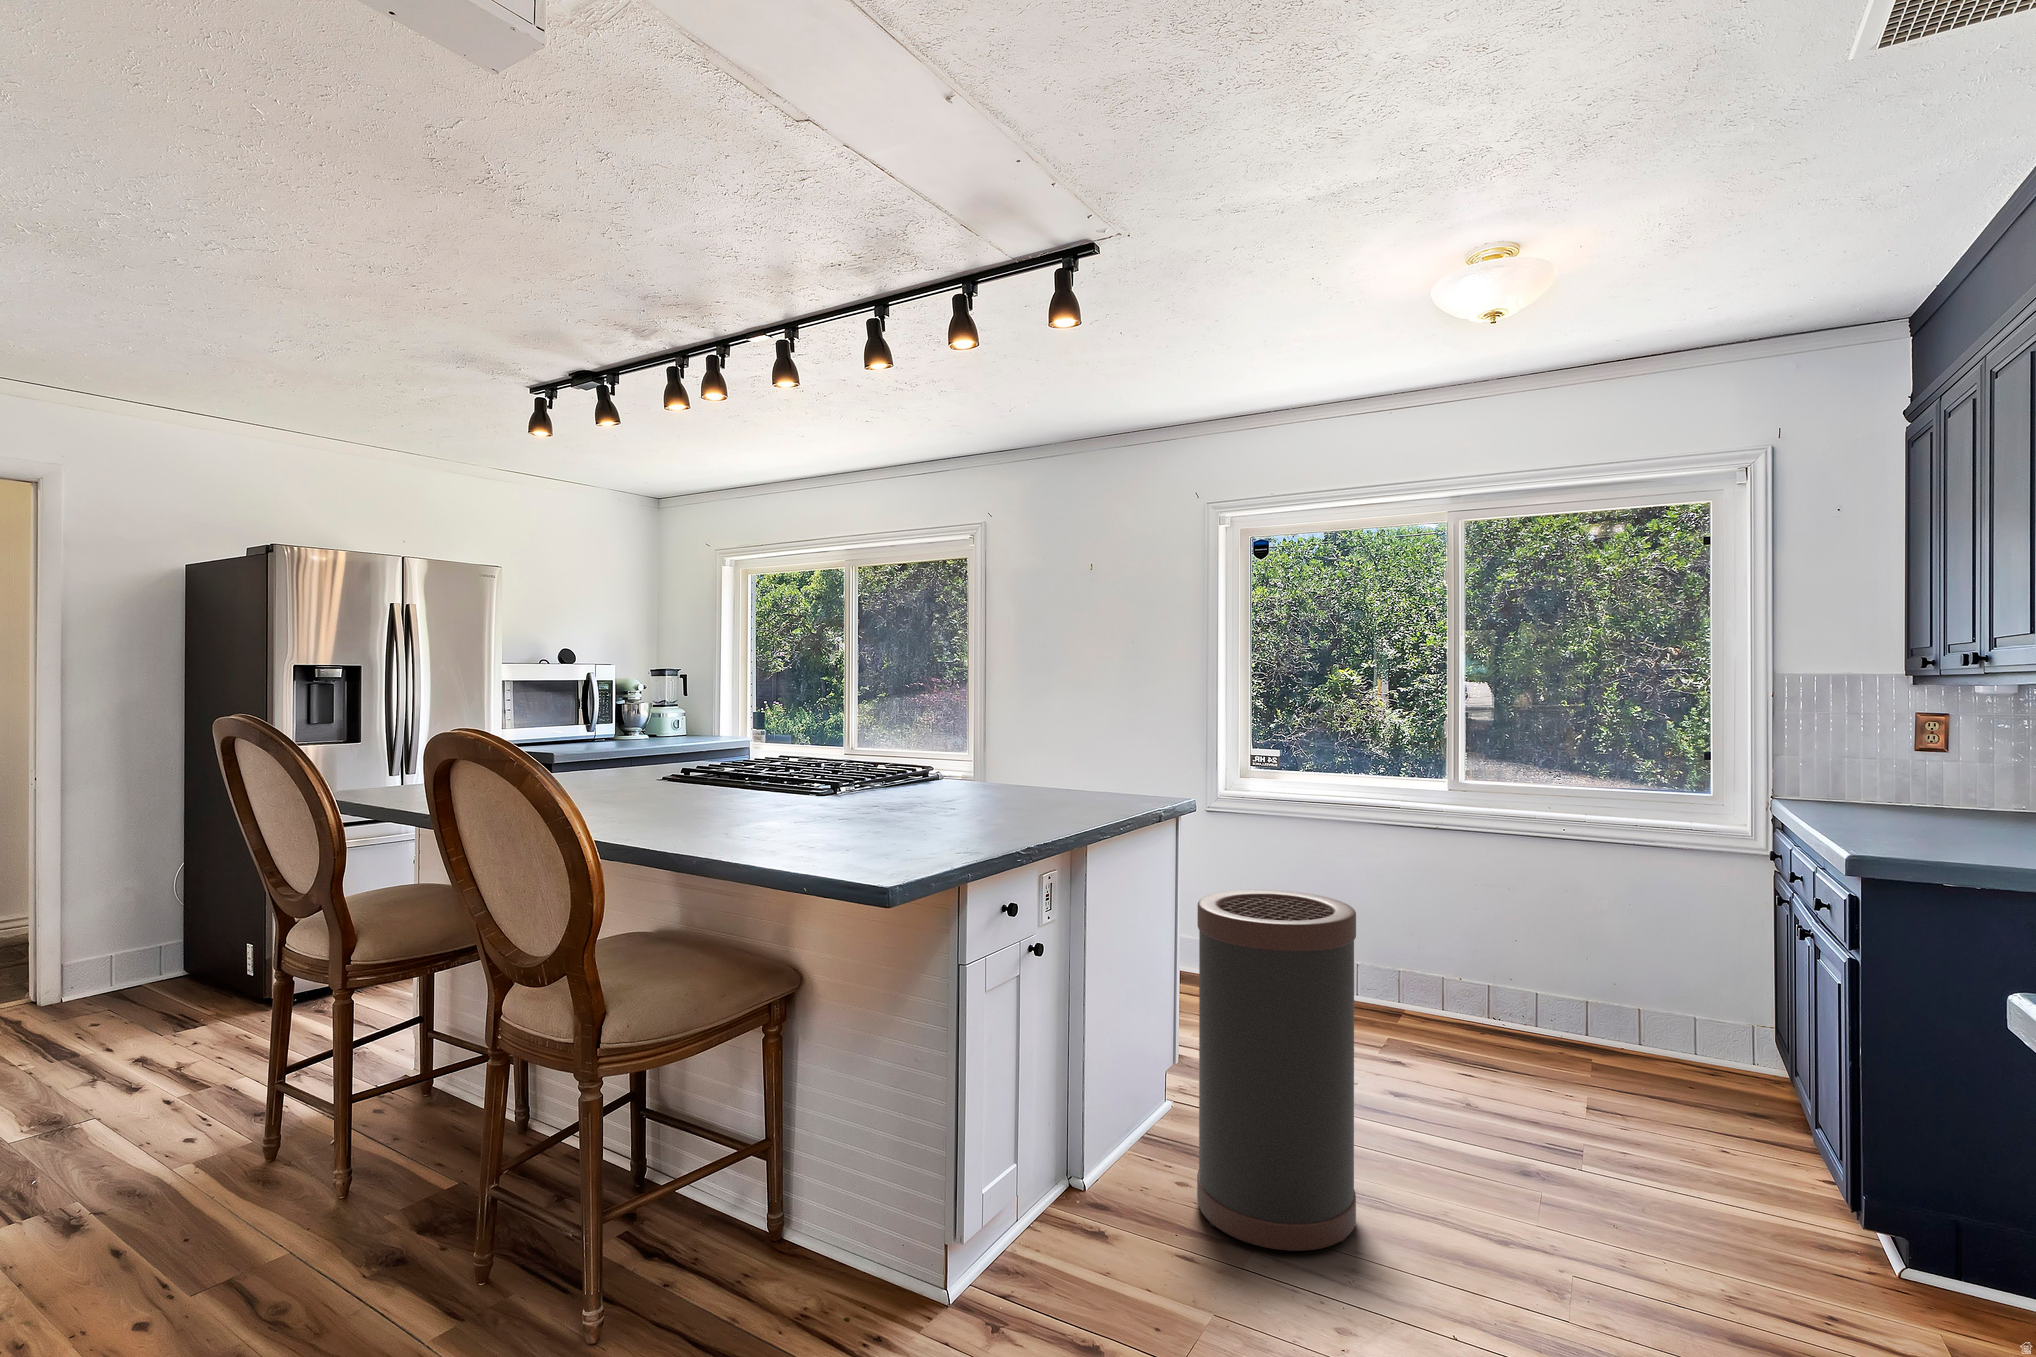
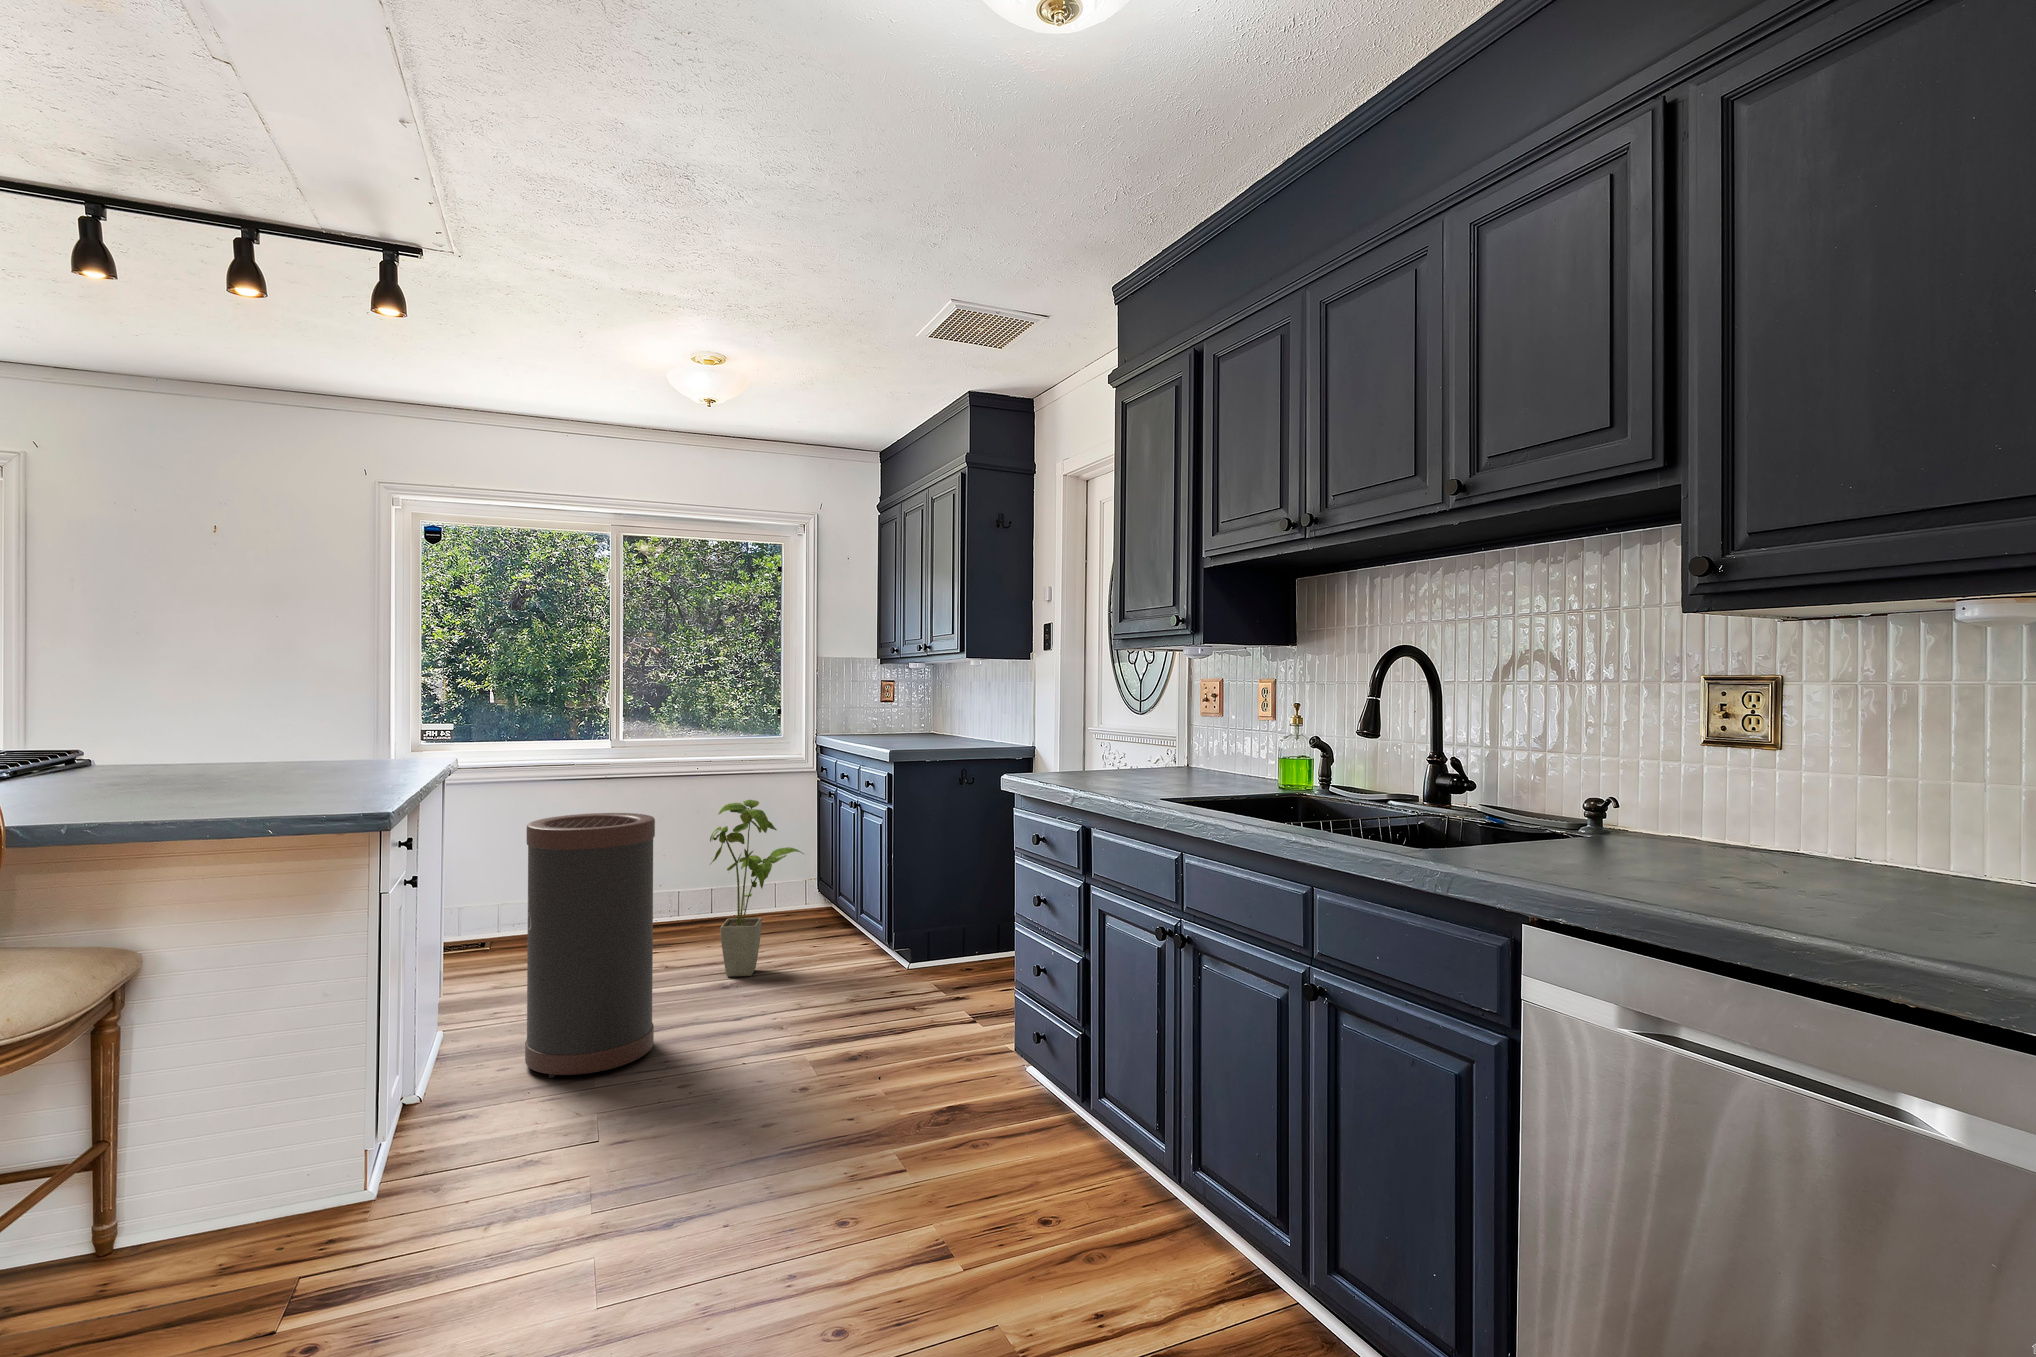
house plant: none [1510,899,1677,1168] -> present [710,800,804,977]

